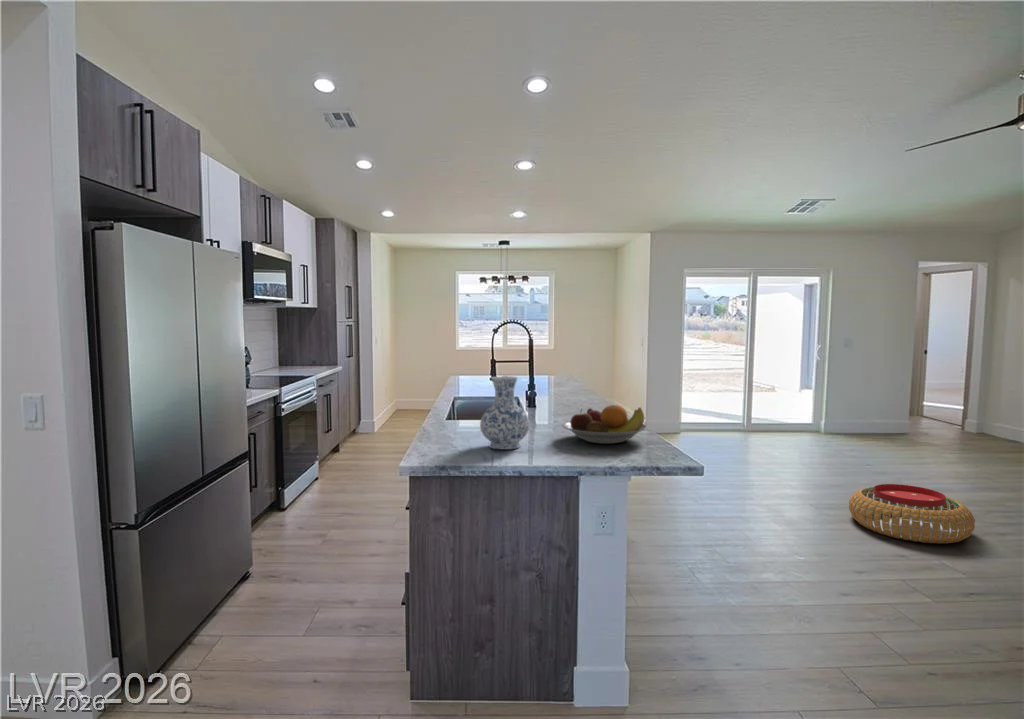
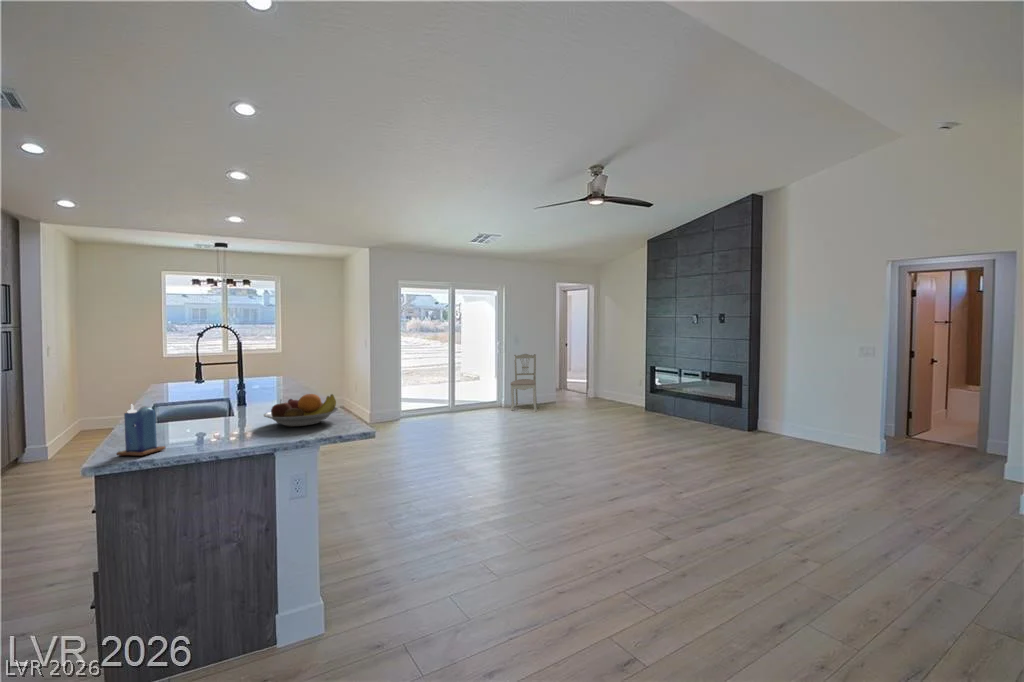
dining chair: none [831,363,873,441] -> present [511,354,537,411]
vase: present [480,376,529,450] -> none [177,375,229,441]
candle: none [428,404,471,461] -> present [117,404,165,456]
pouf: present [849,484,975,544] -> none [510,437,580,474]

